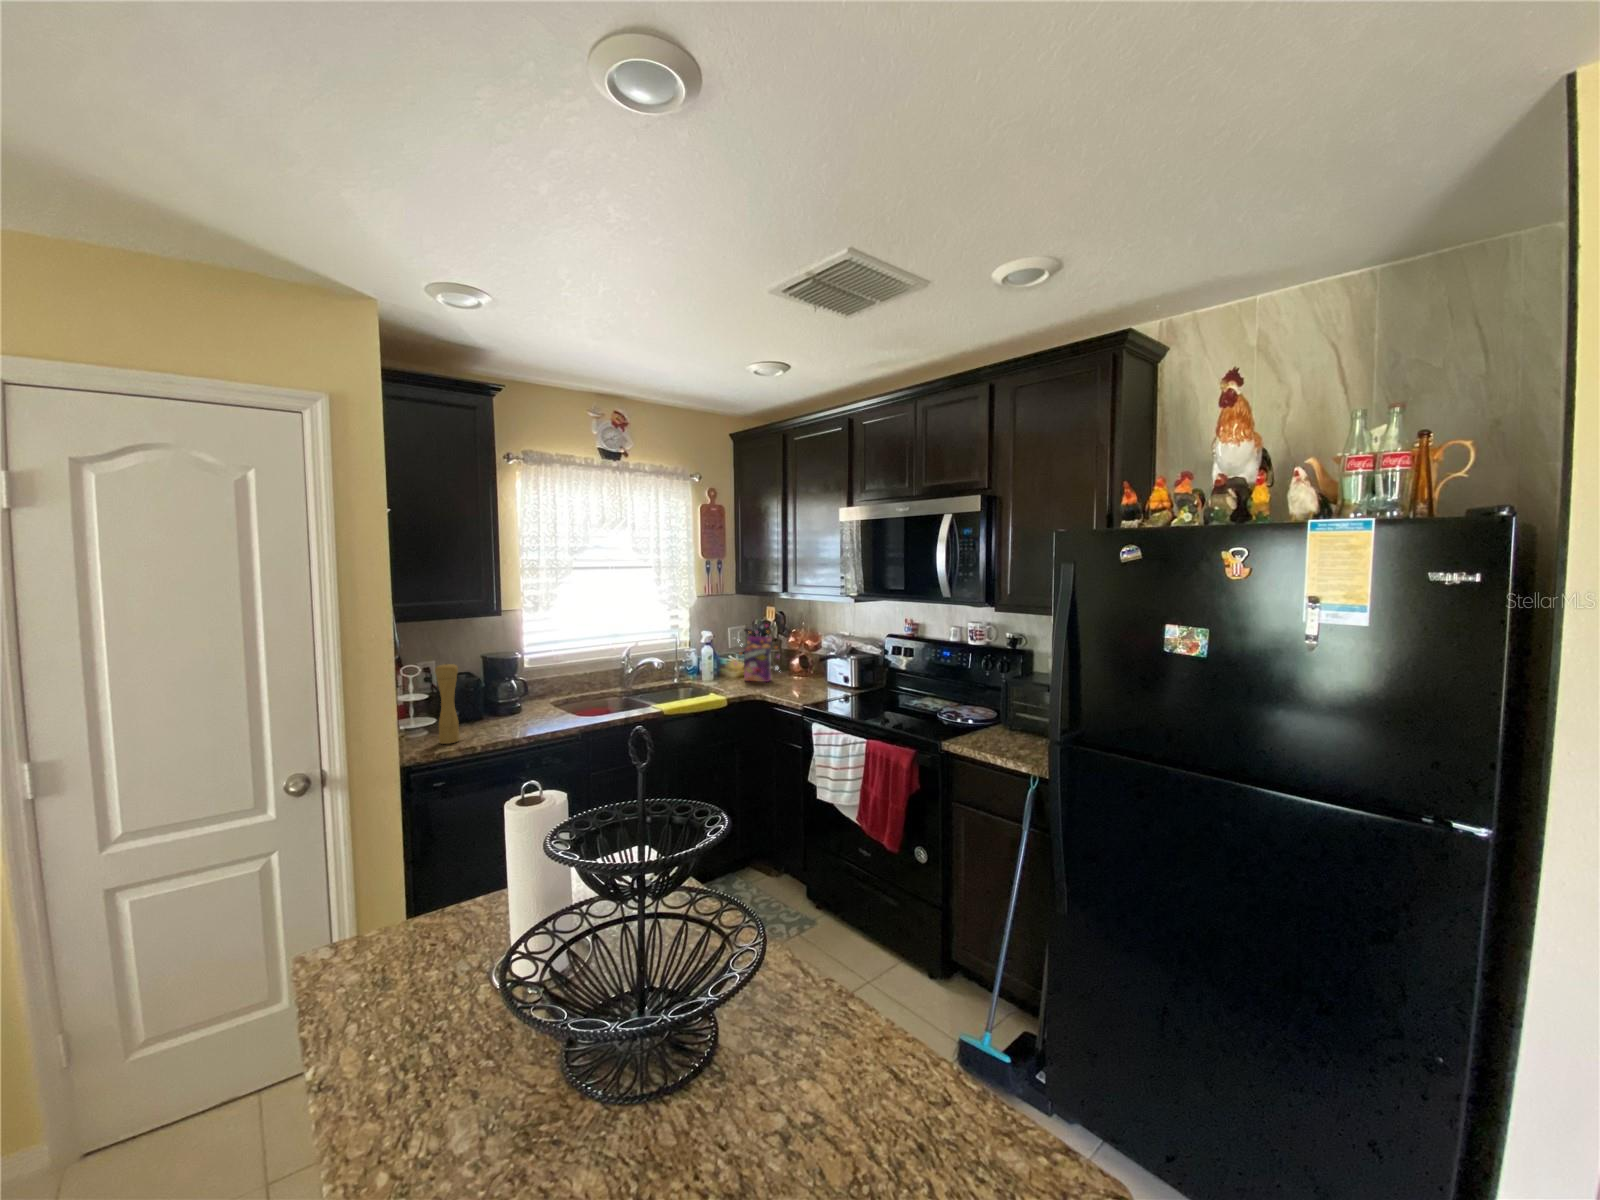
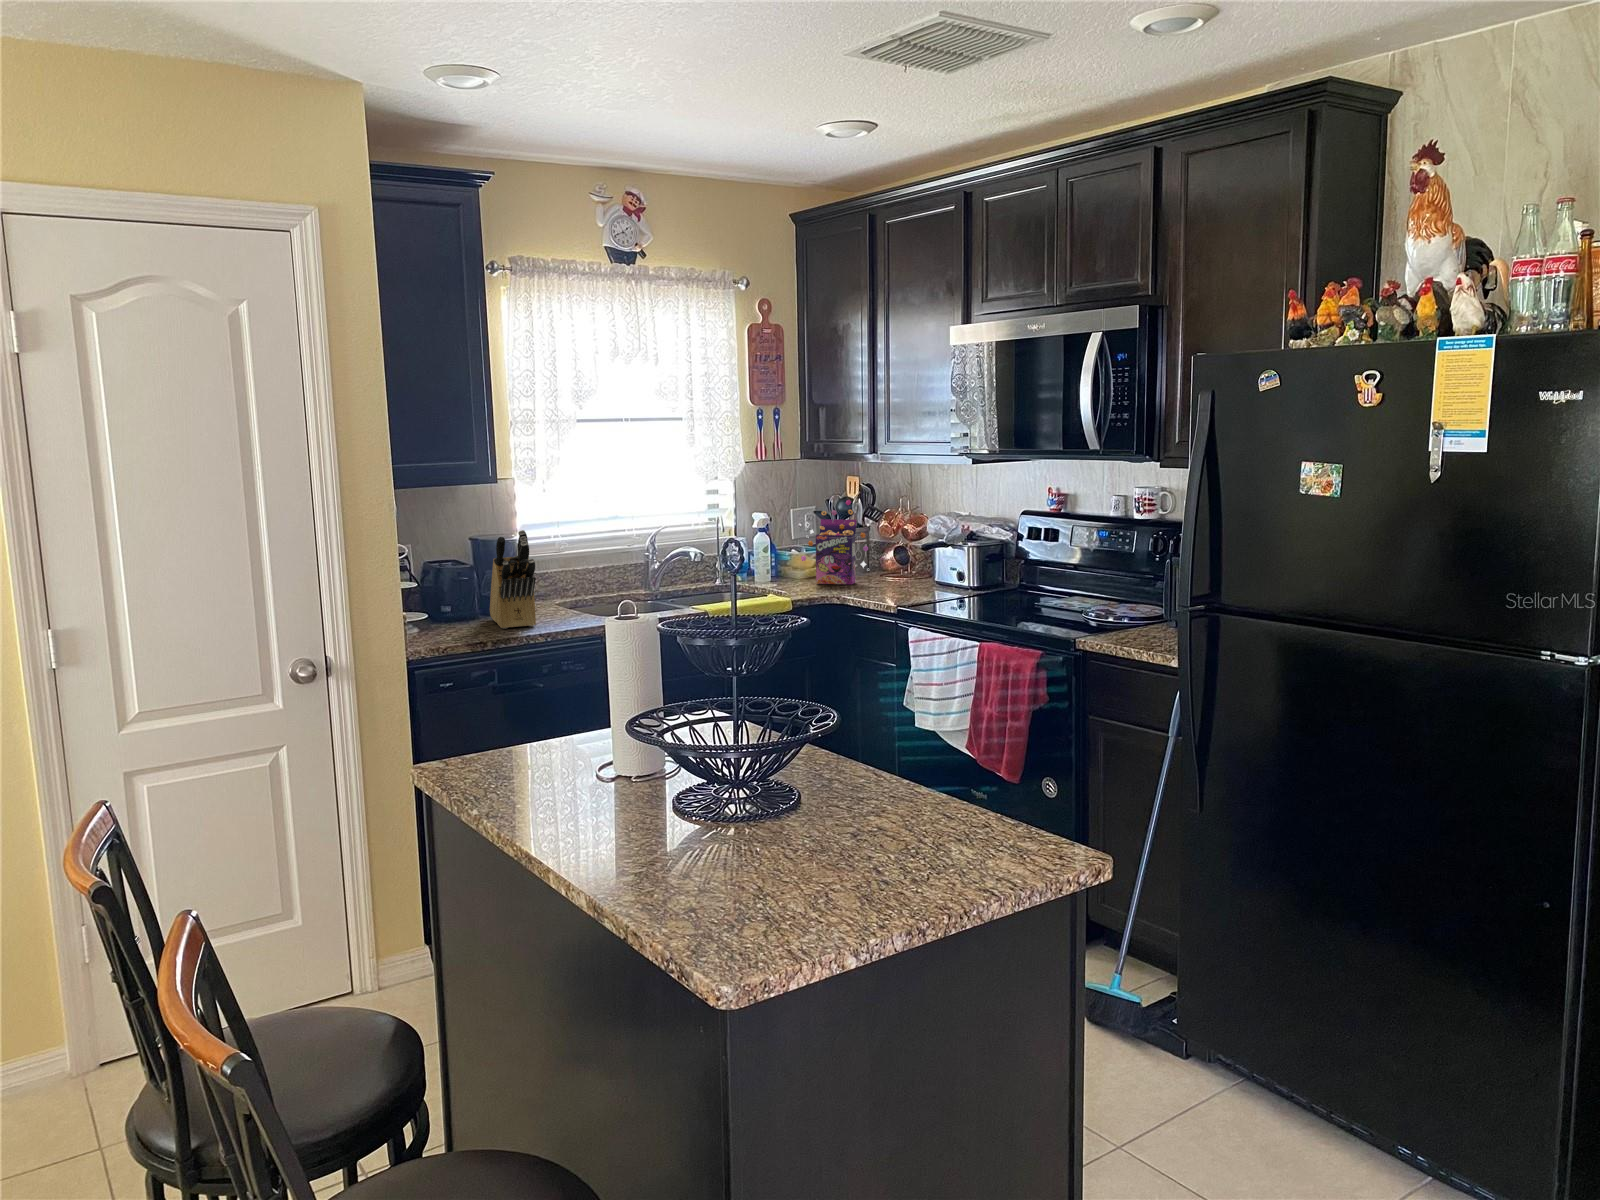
knife block: none [497,653,529,729] -> present [490,530,536,629]
pepper mill: present [435,663,460,744] -> none [427,539,457,641]

